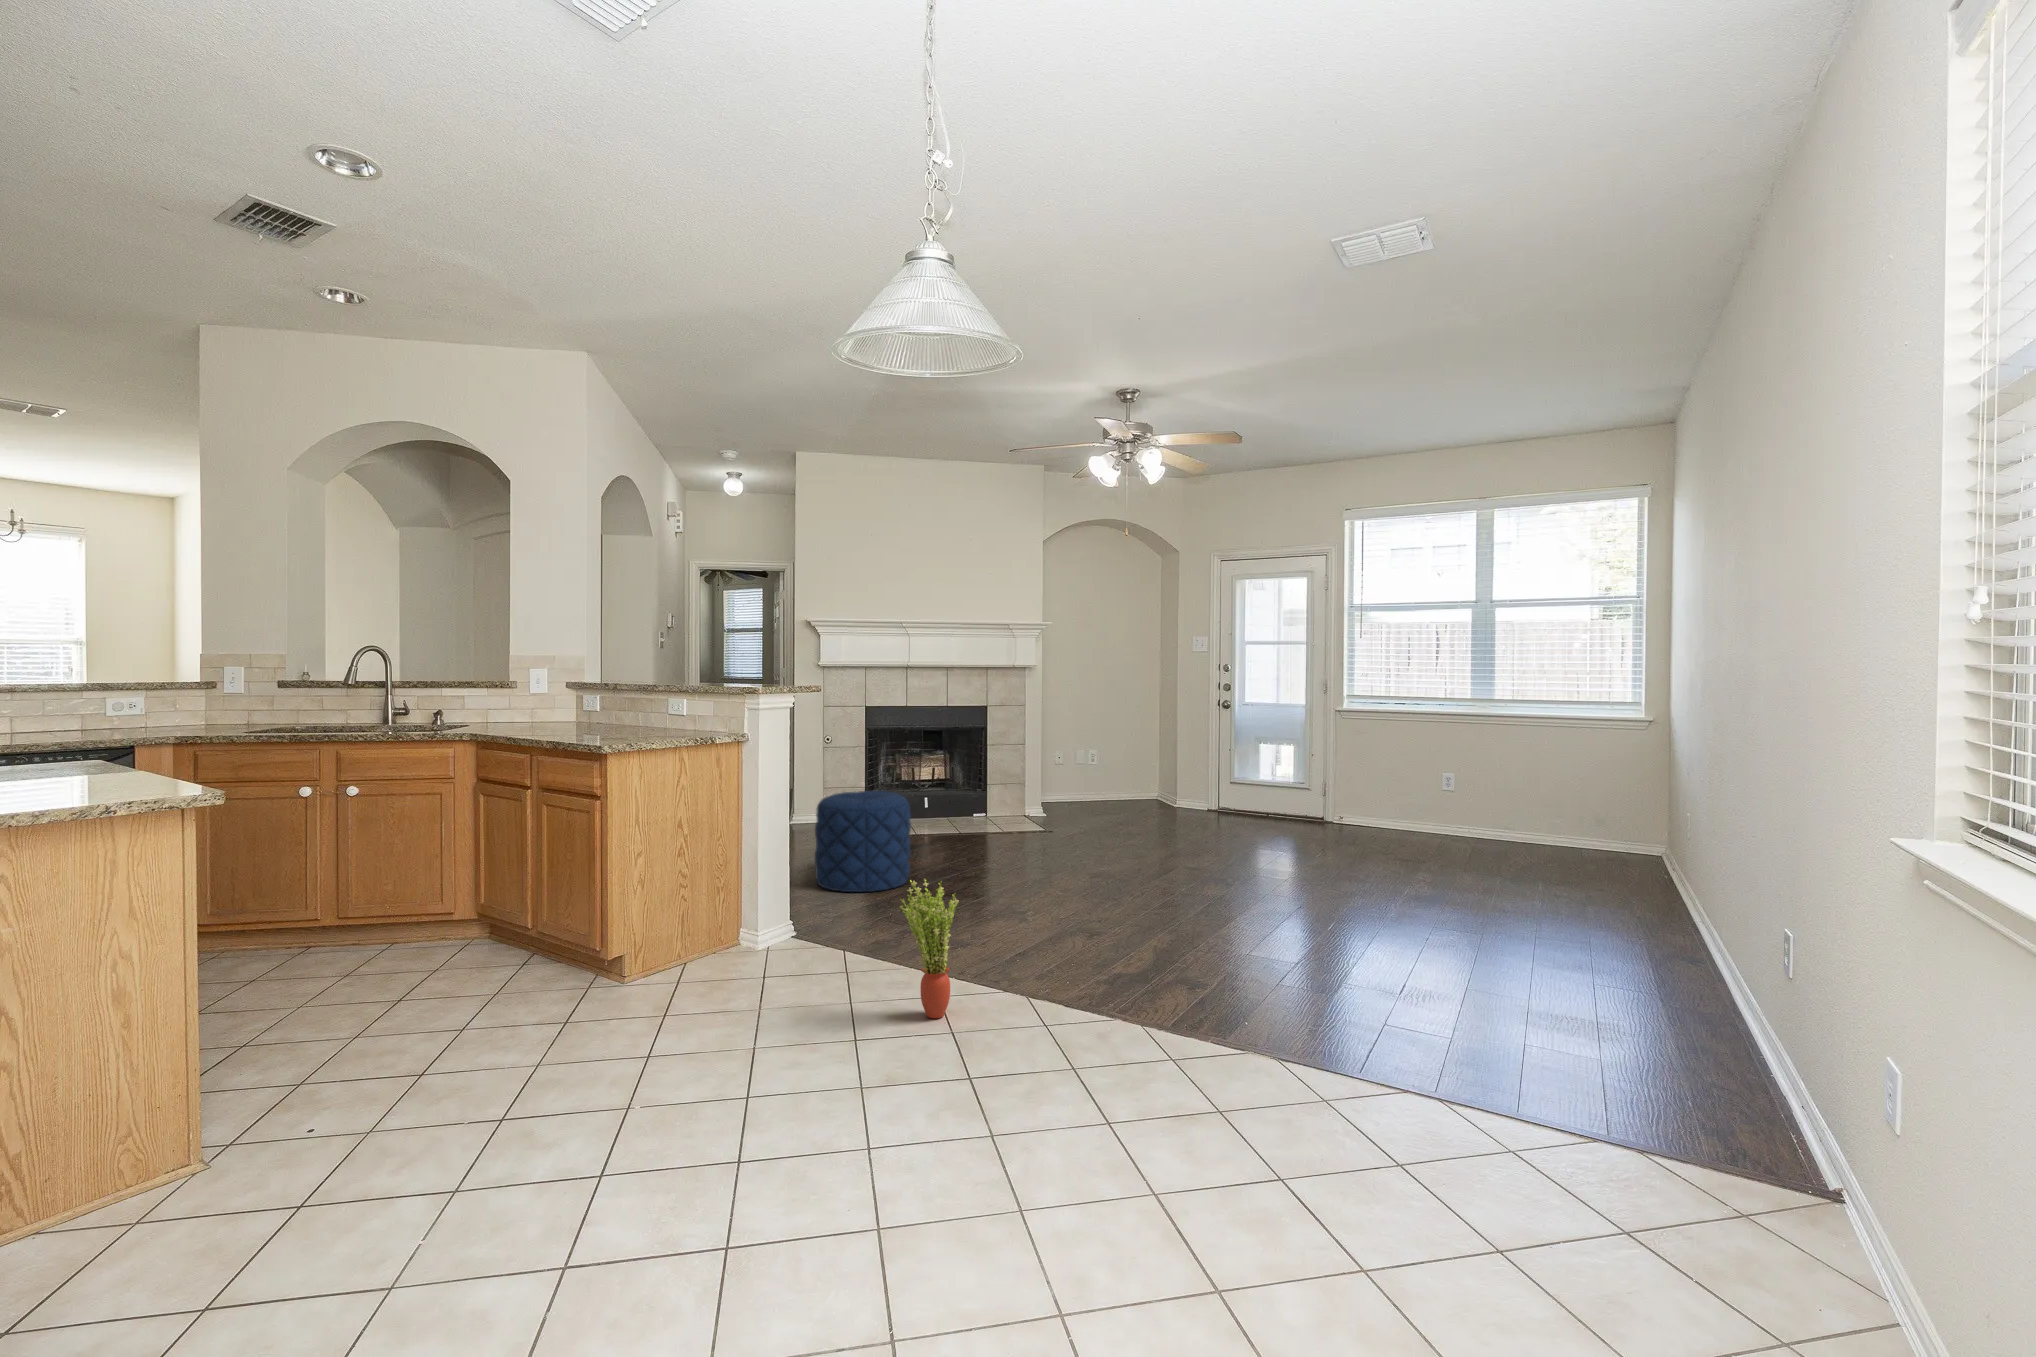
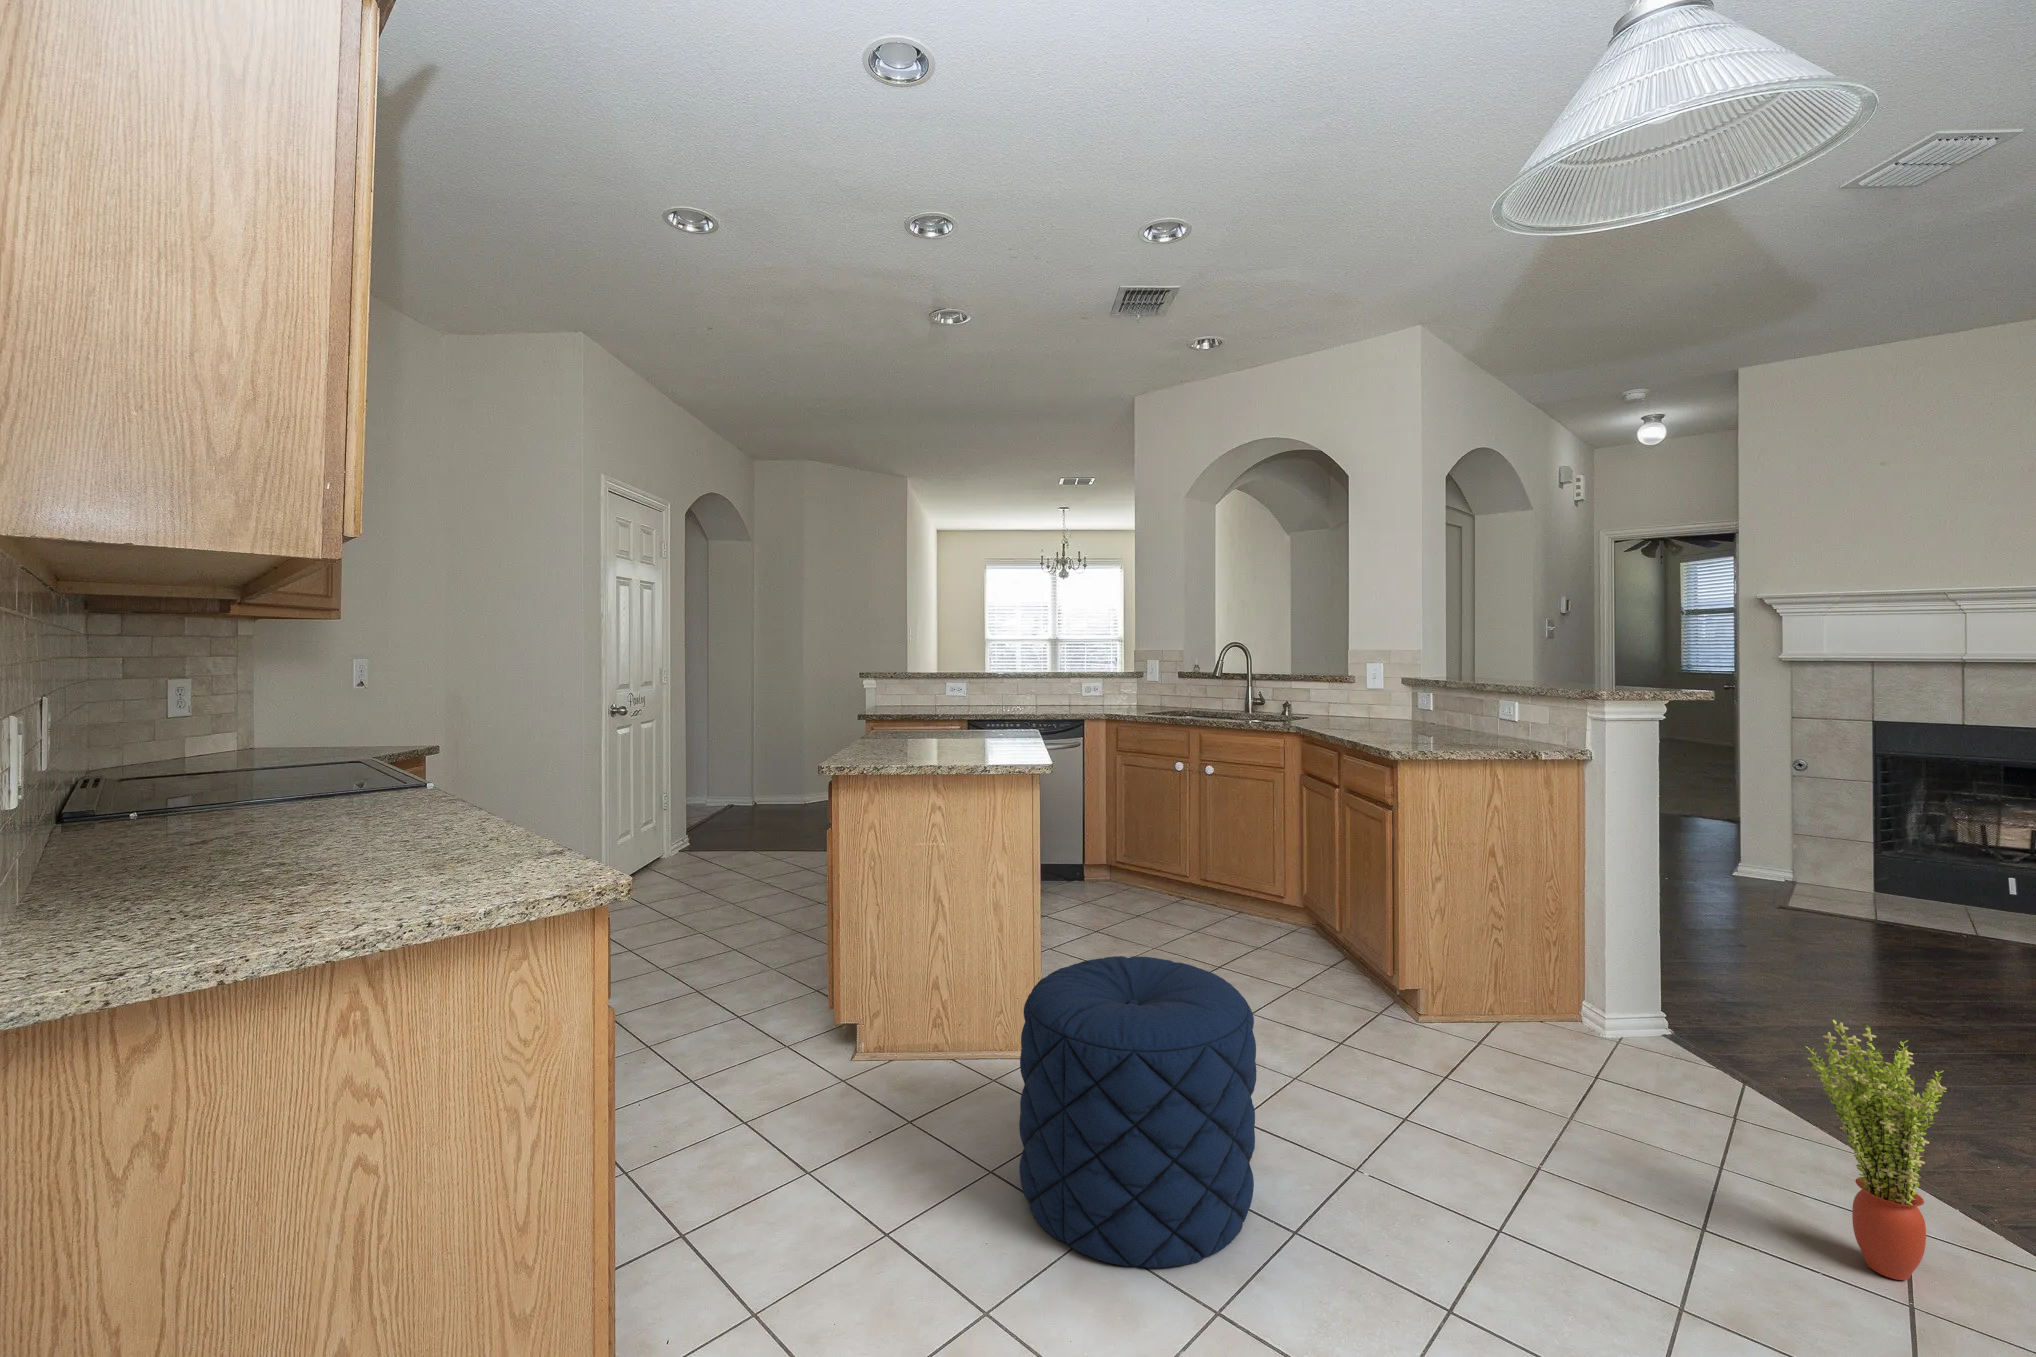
pouf: present [815,791,911,892] -> present [1019,956,1256,1268]

